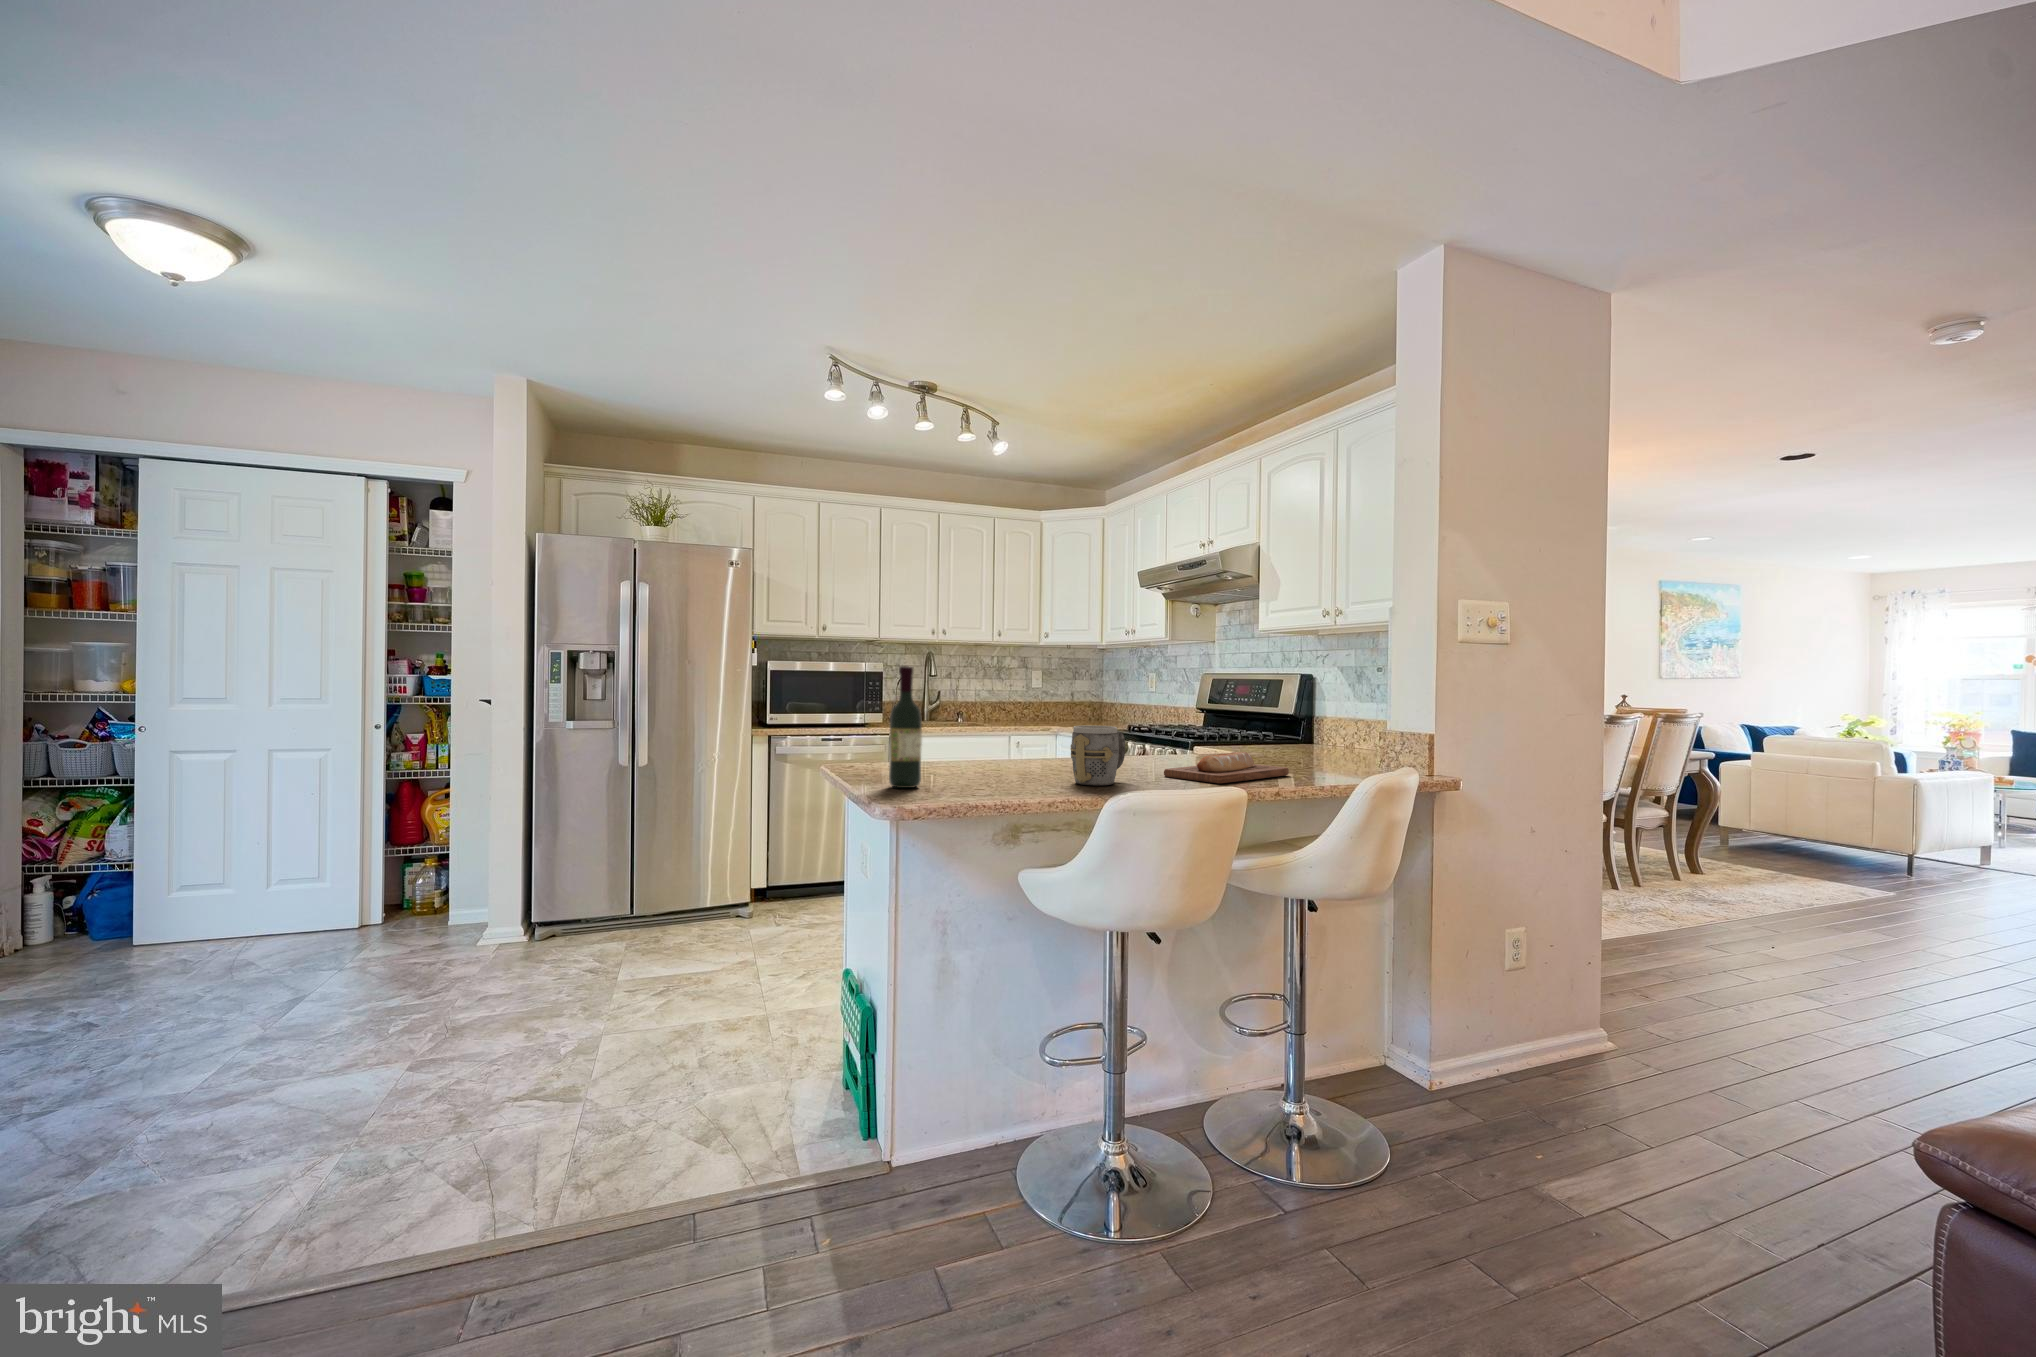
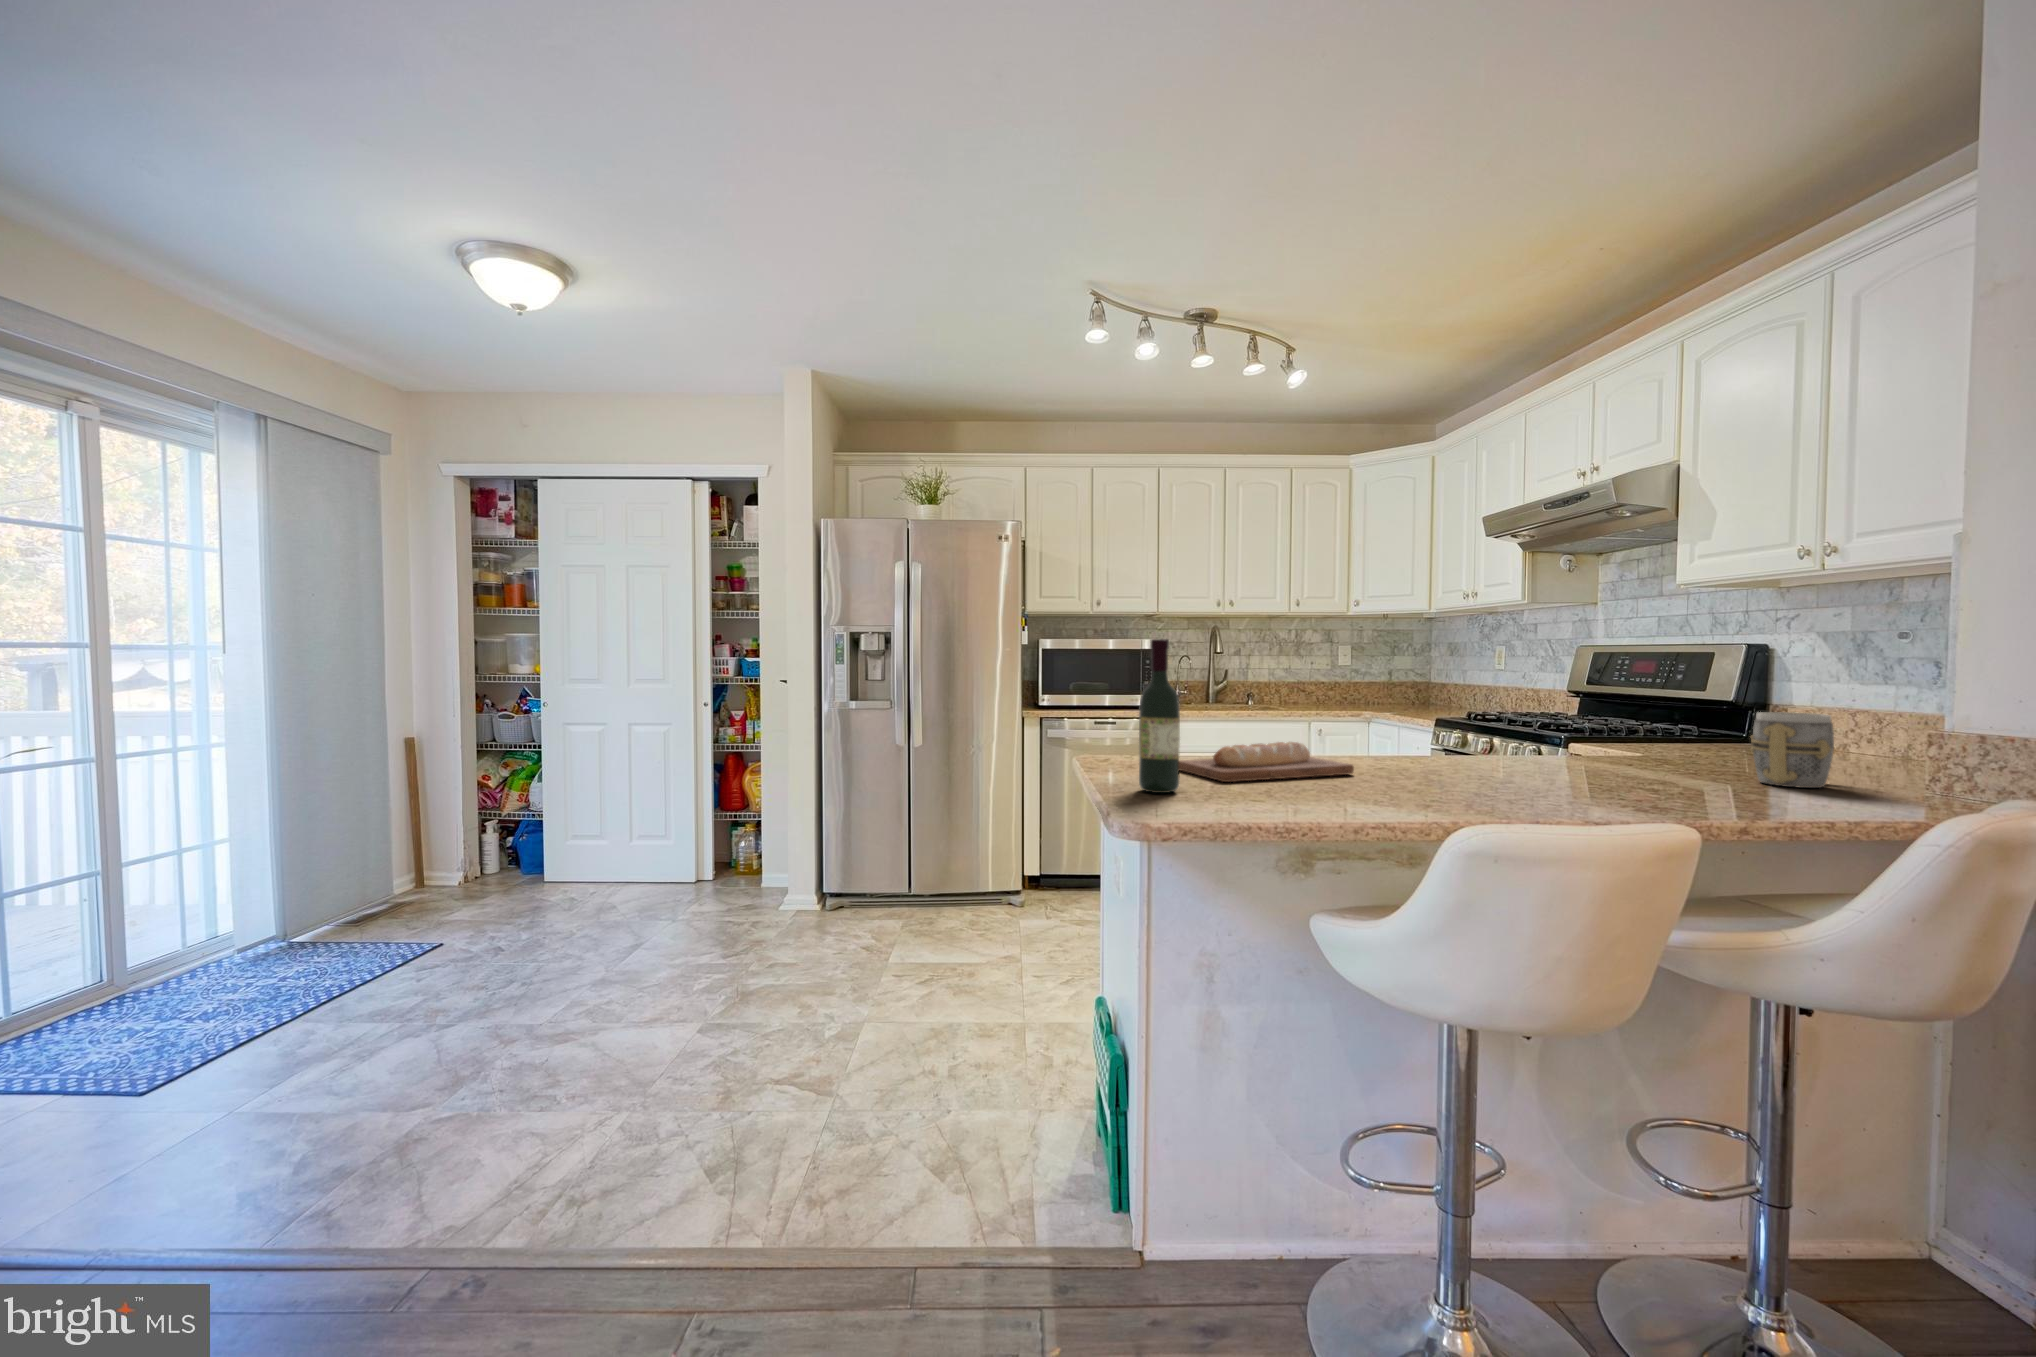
mug: present [1071,726,1125,786] -> present [1751,712,1834,788]
bread loaf: present [1164,752,1289,783] -> present [1179,742,1354,782]

